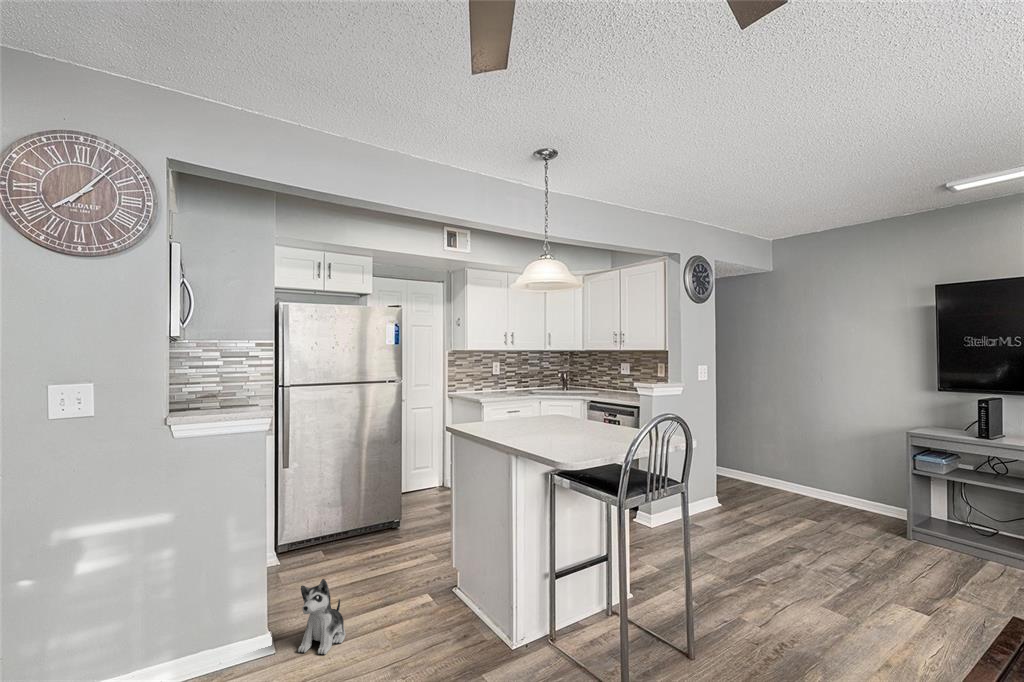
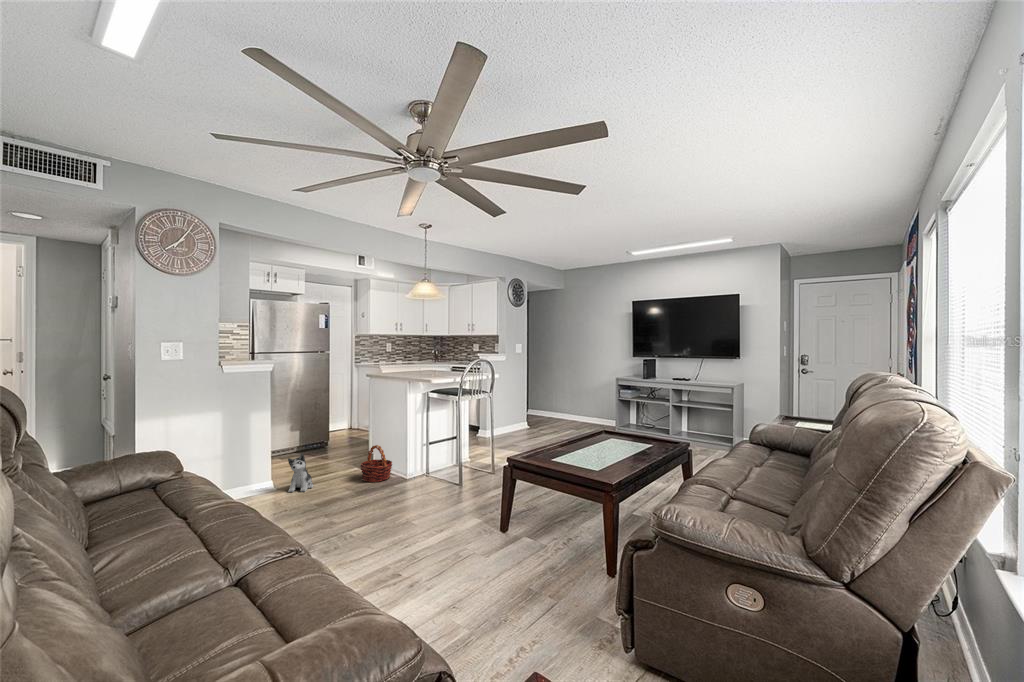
basket: none [428,562,487,638] -> present [360,445,392,482]

